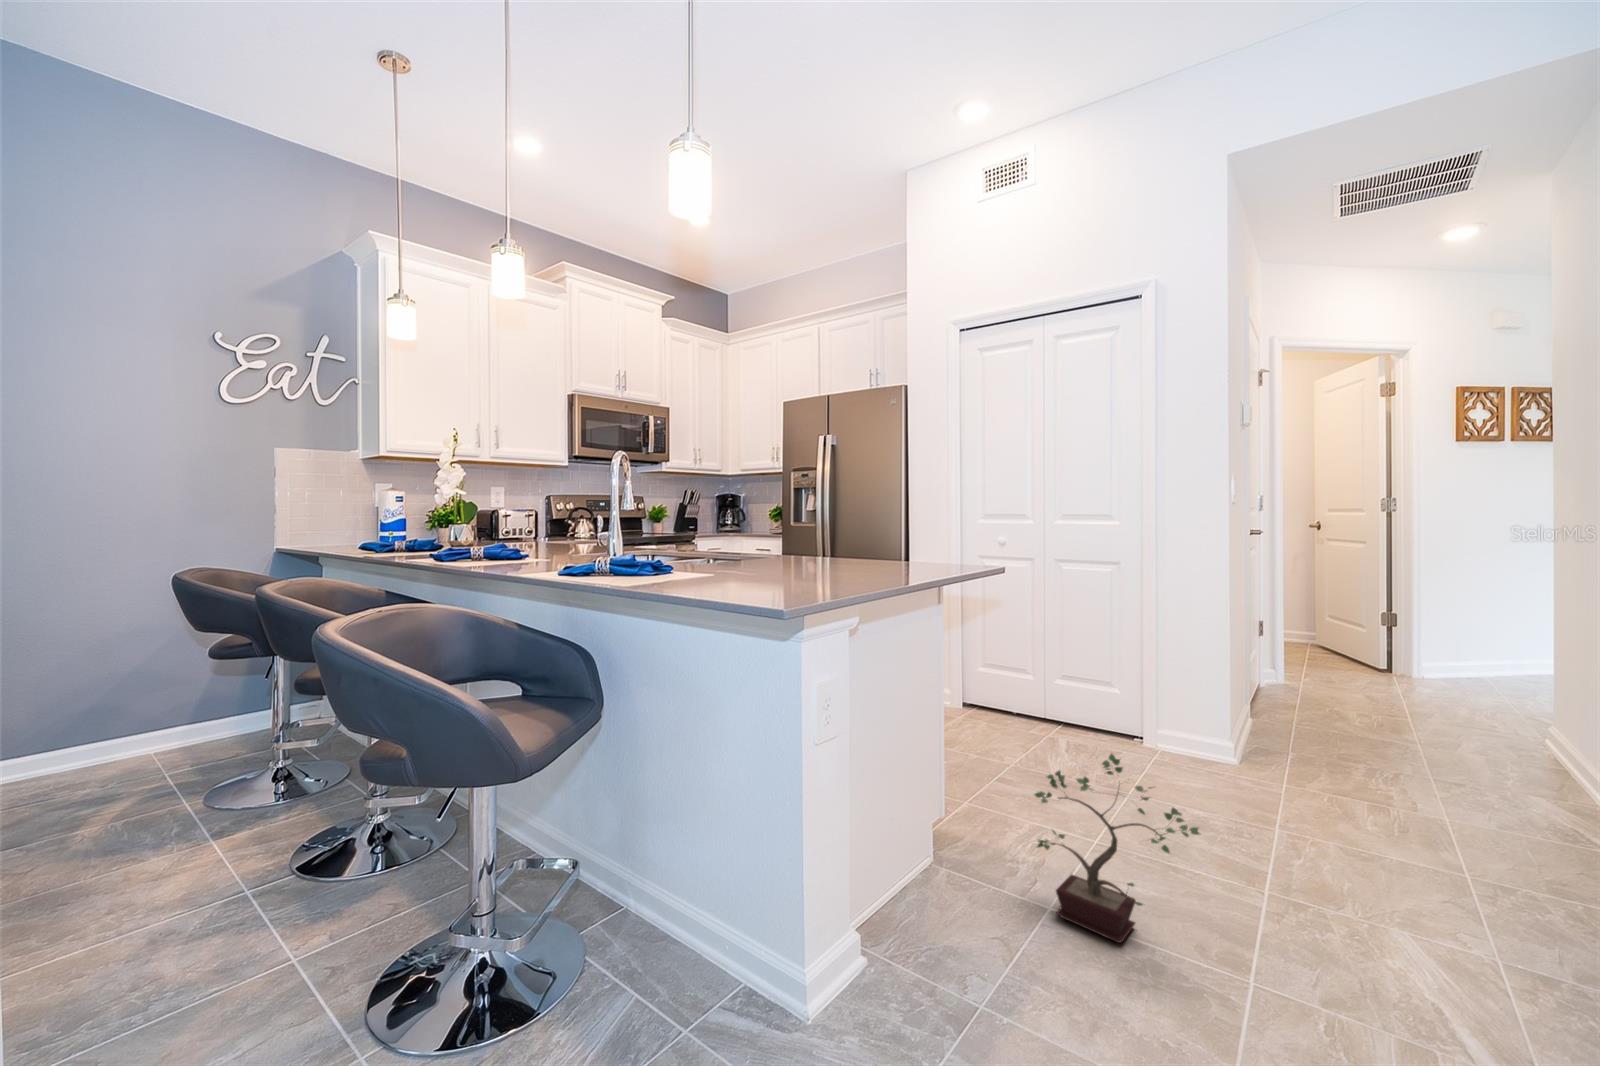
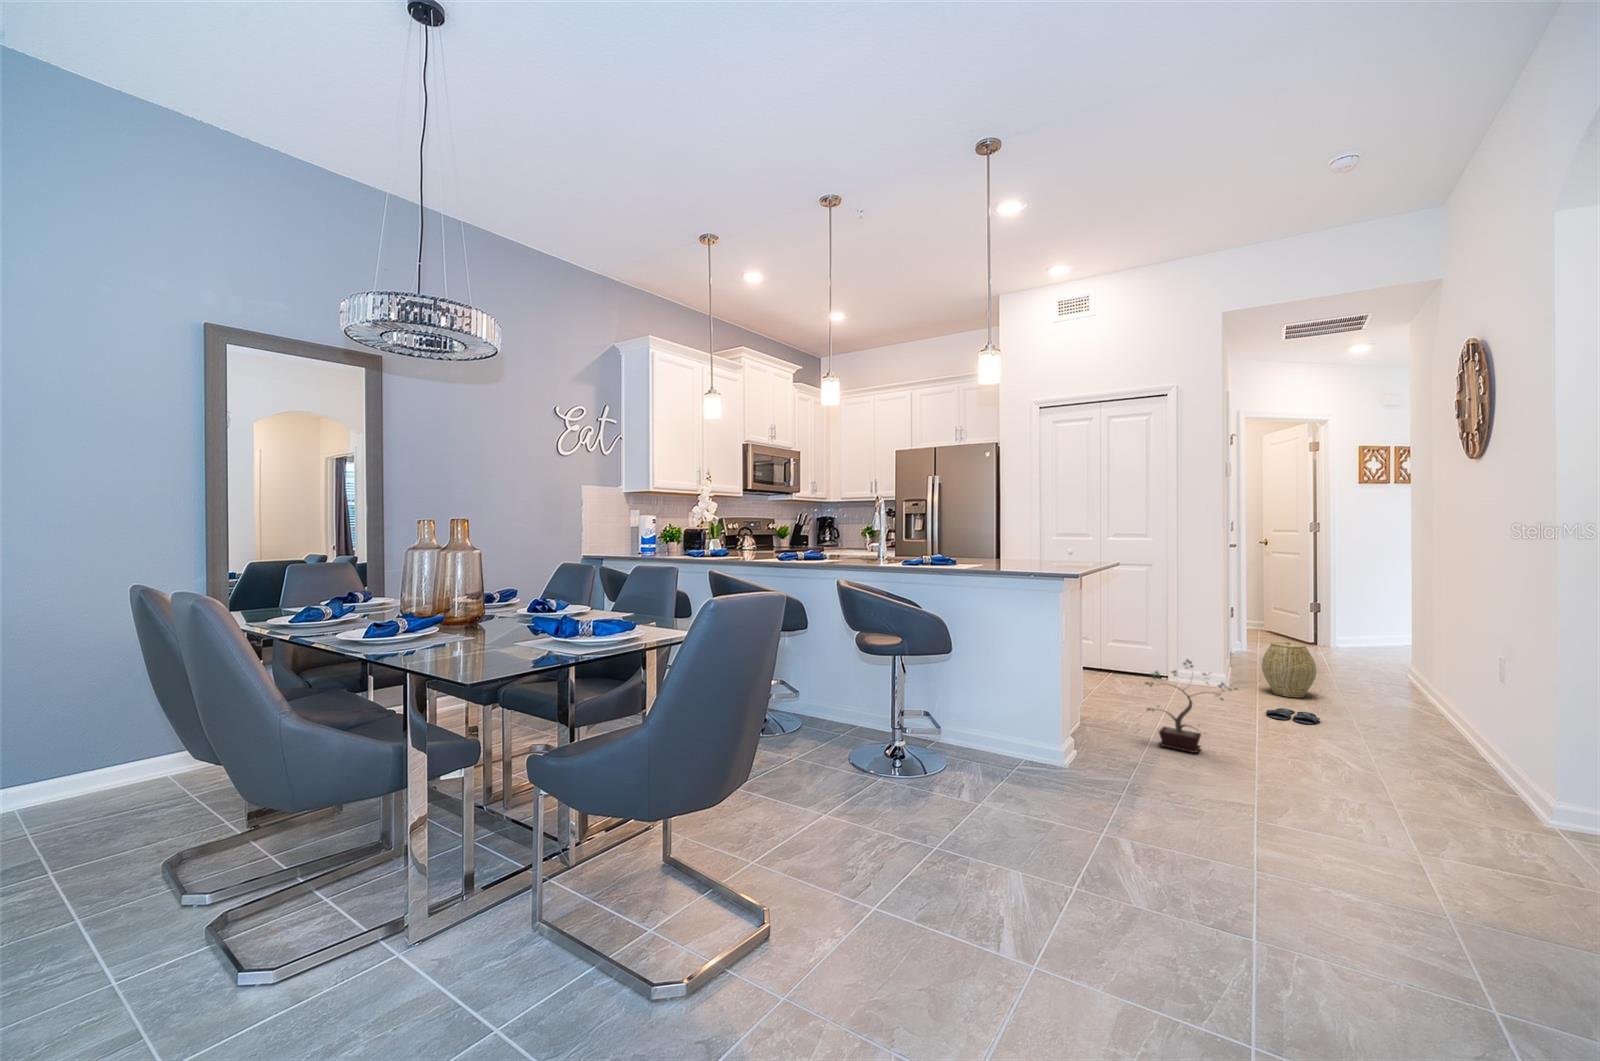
woven basket: none [1287,691,1378,786] -> present [1262,641,1316,697]
slippers: none [1284,814,1382,858] -> present [1266,708,1320,724]

